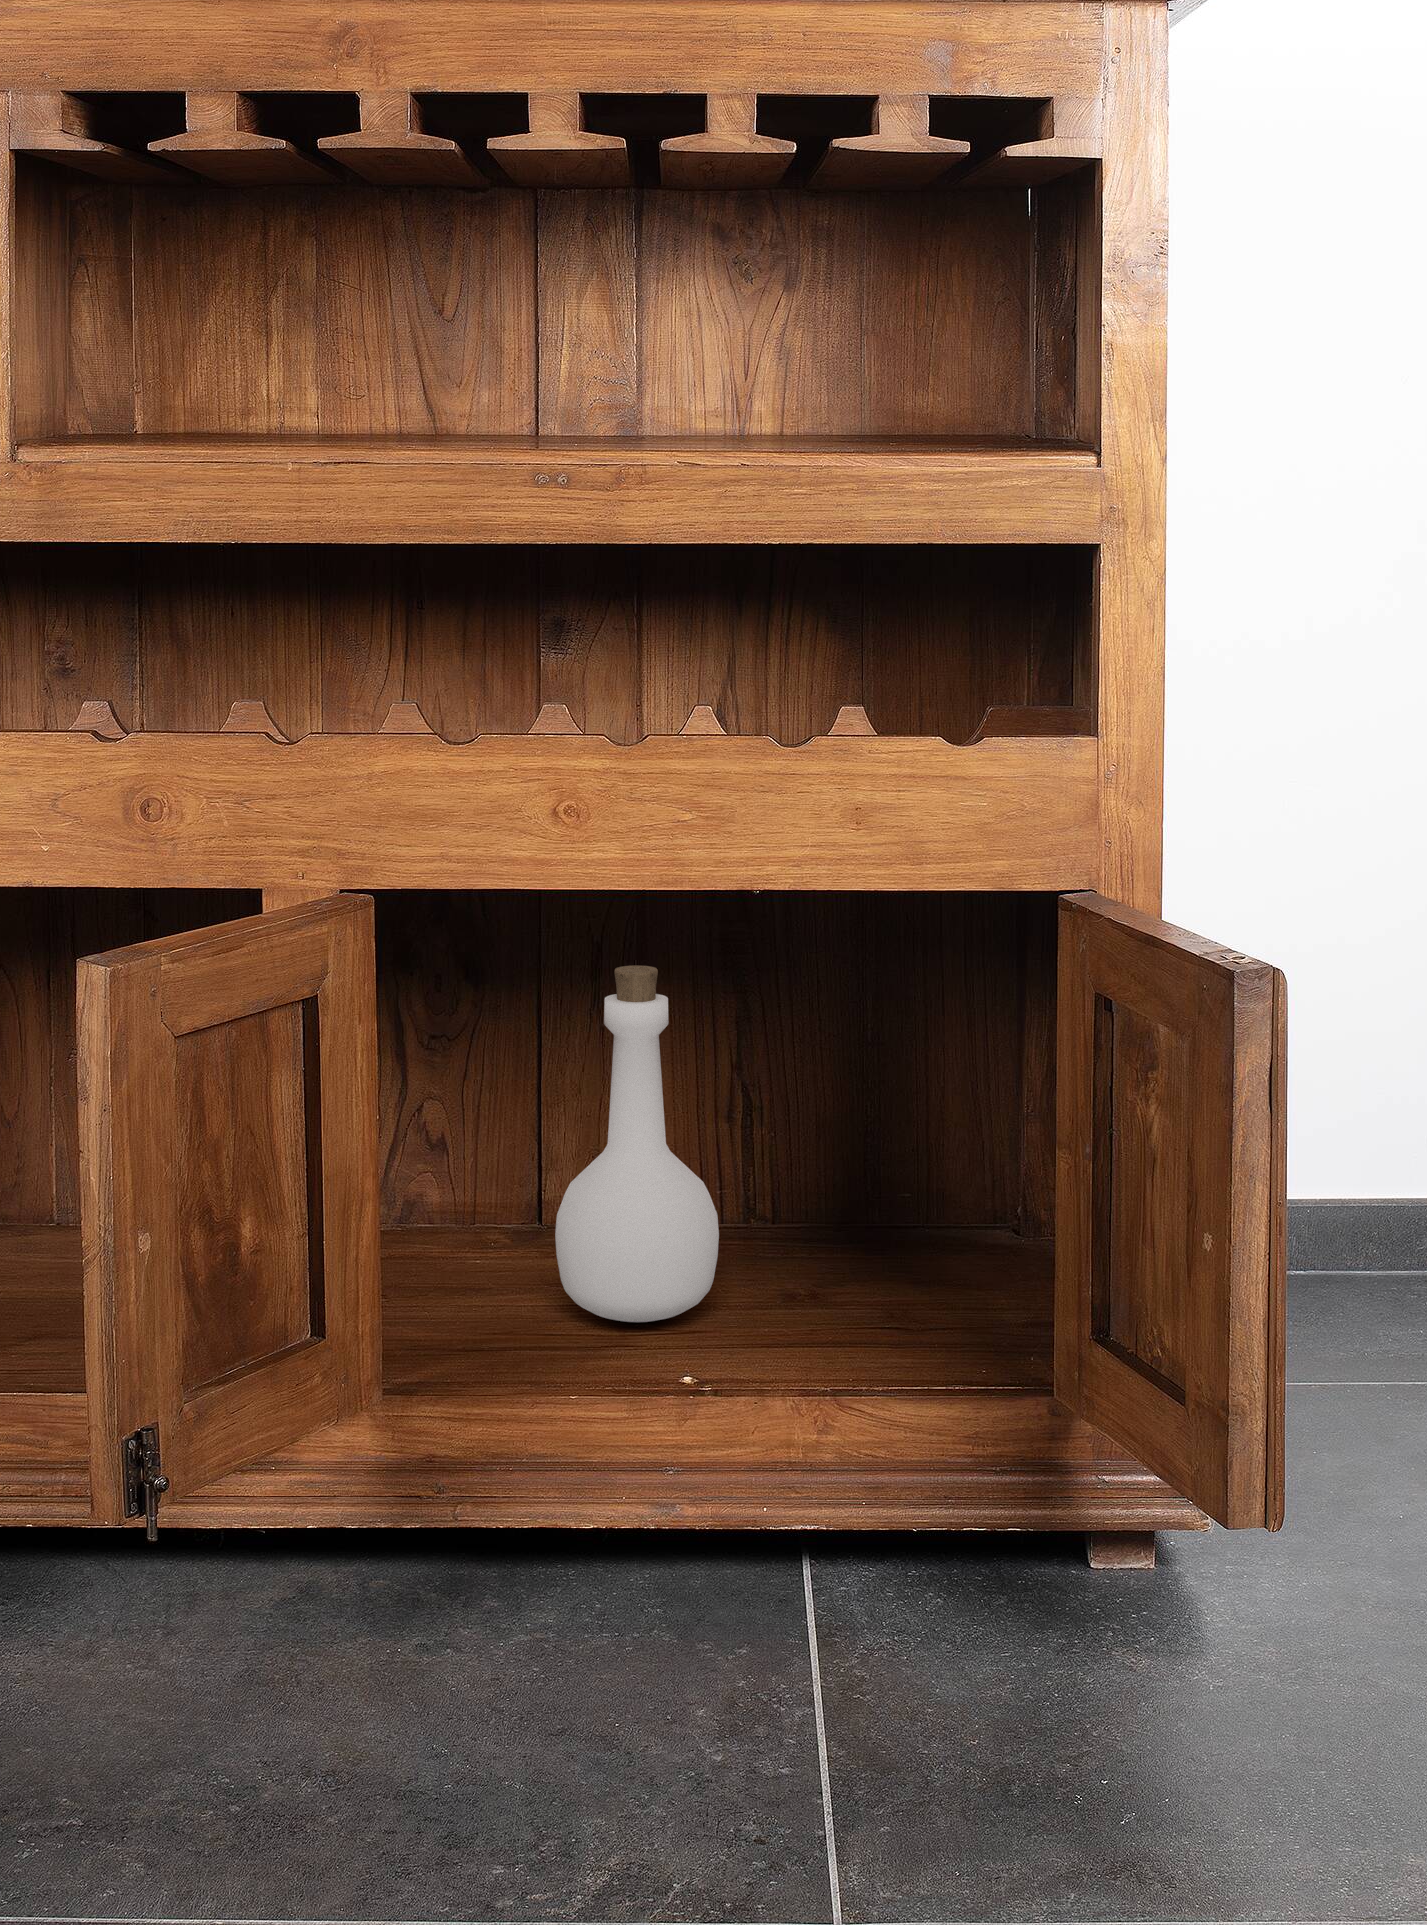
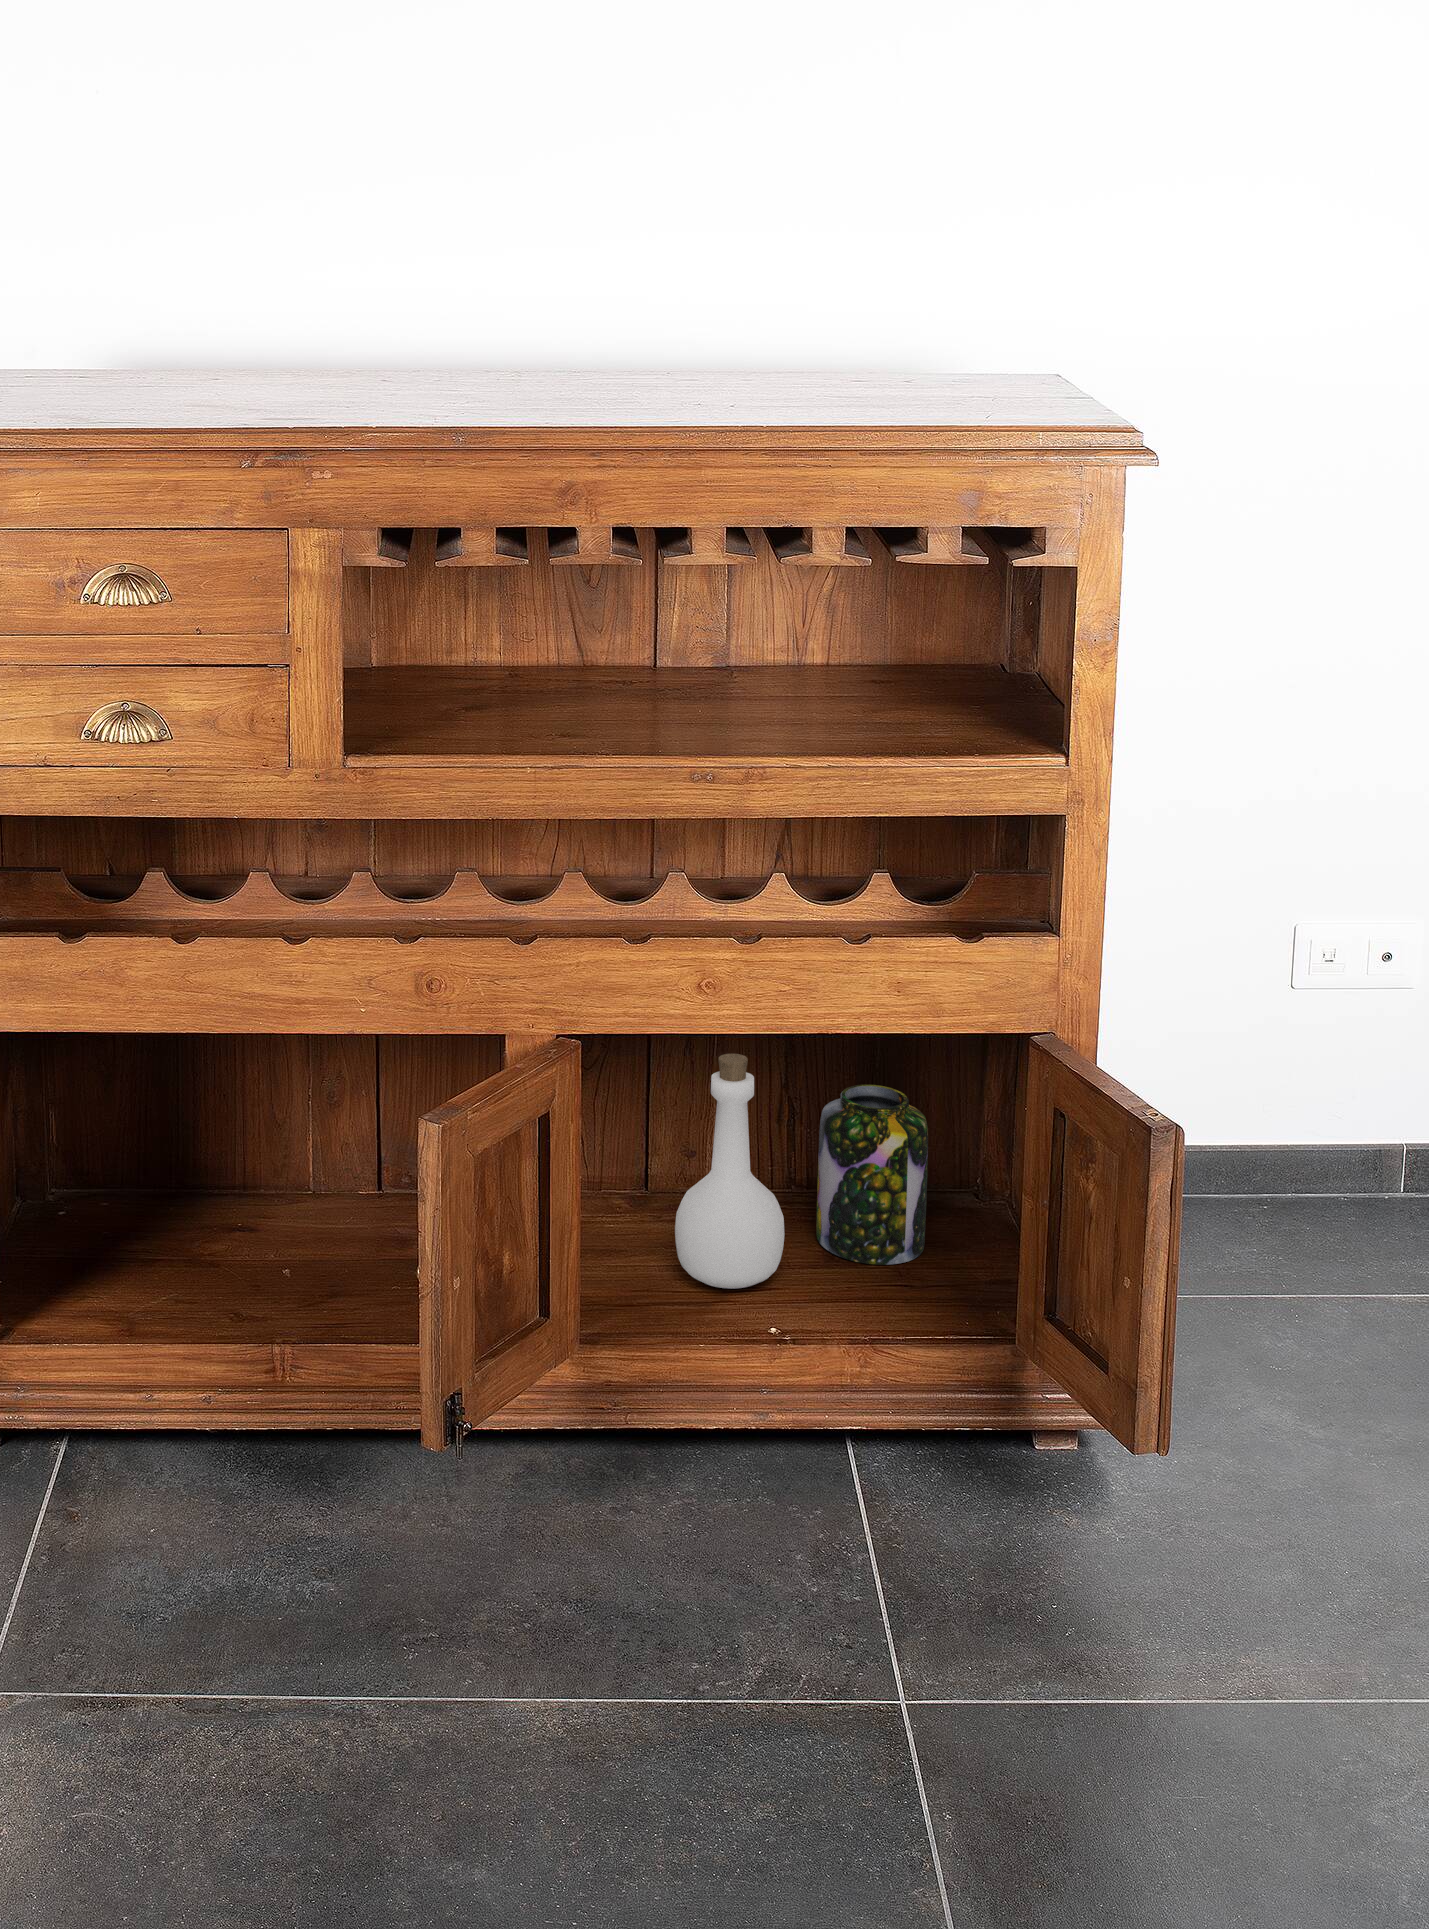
jar: none [782,1038,938,1296] -> present [816,1085,928,1265]

